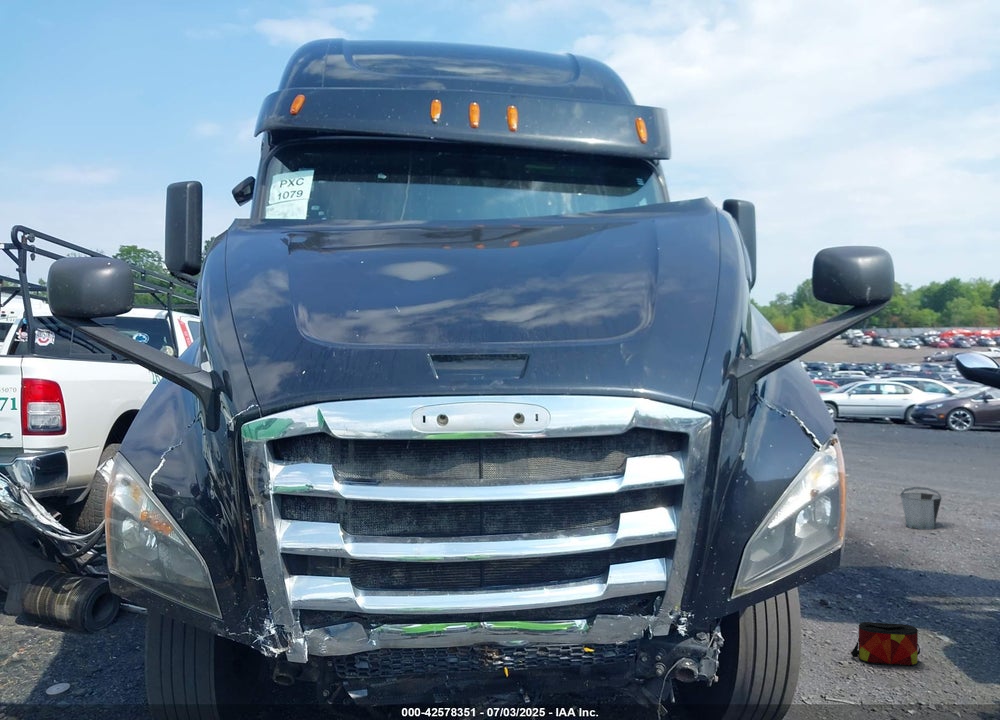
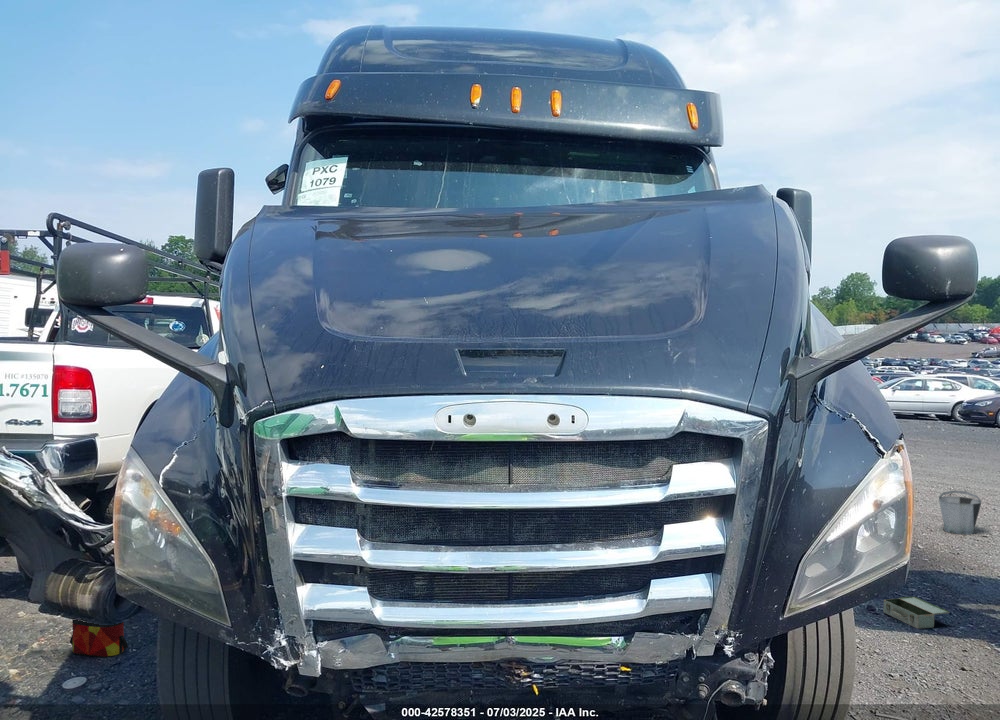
toolbox: none [842,588,904,618] -> present [883,596,950,629]
bag: present [851,622,920,666] -> present [70,620,128,658]

